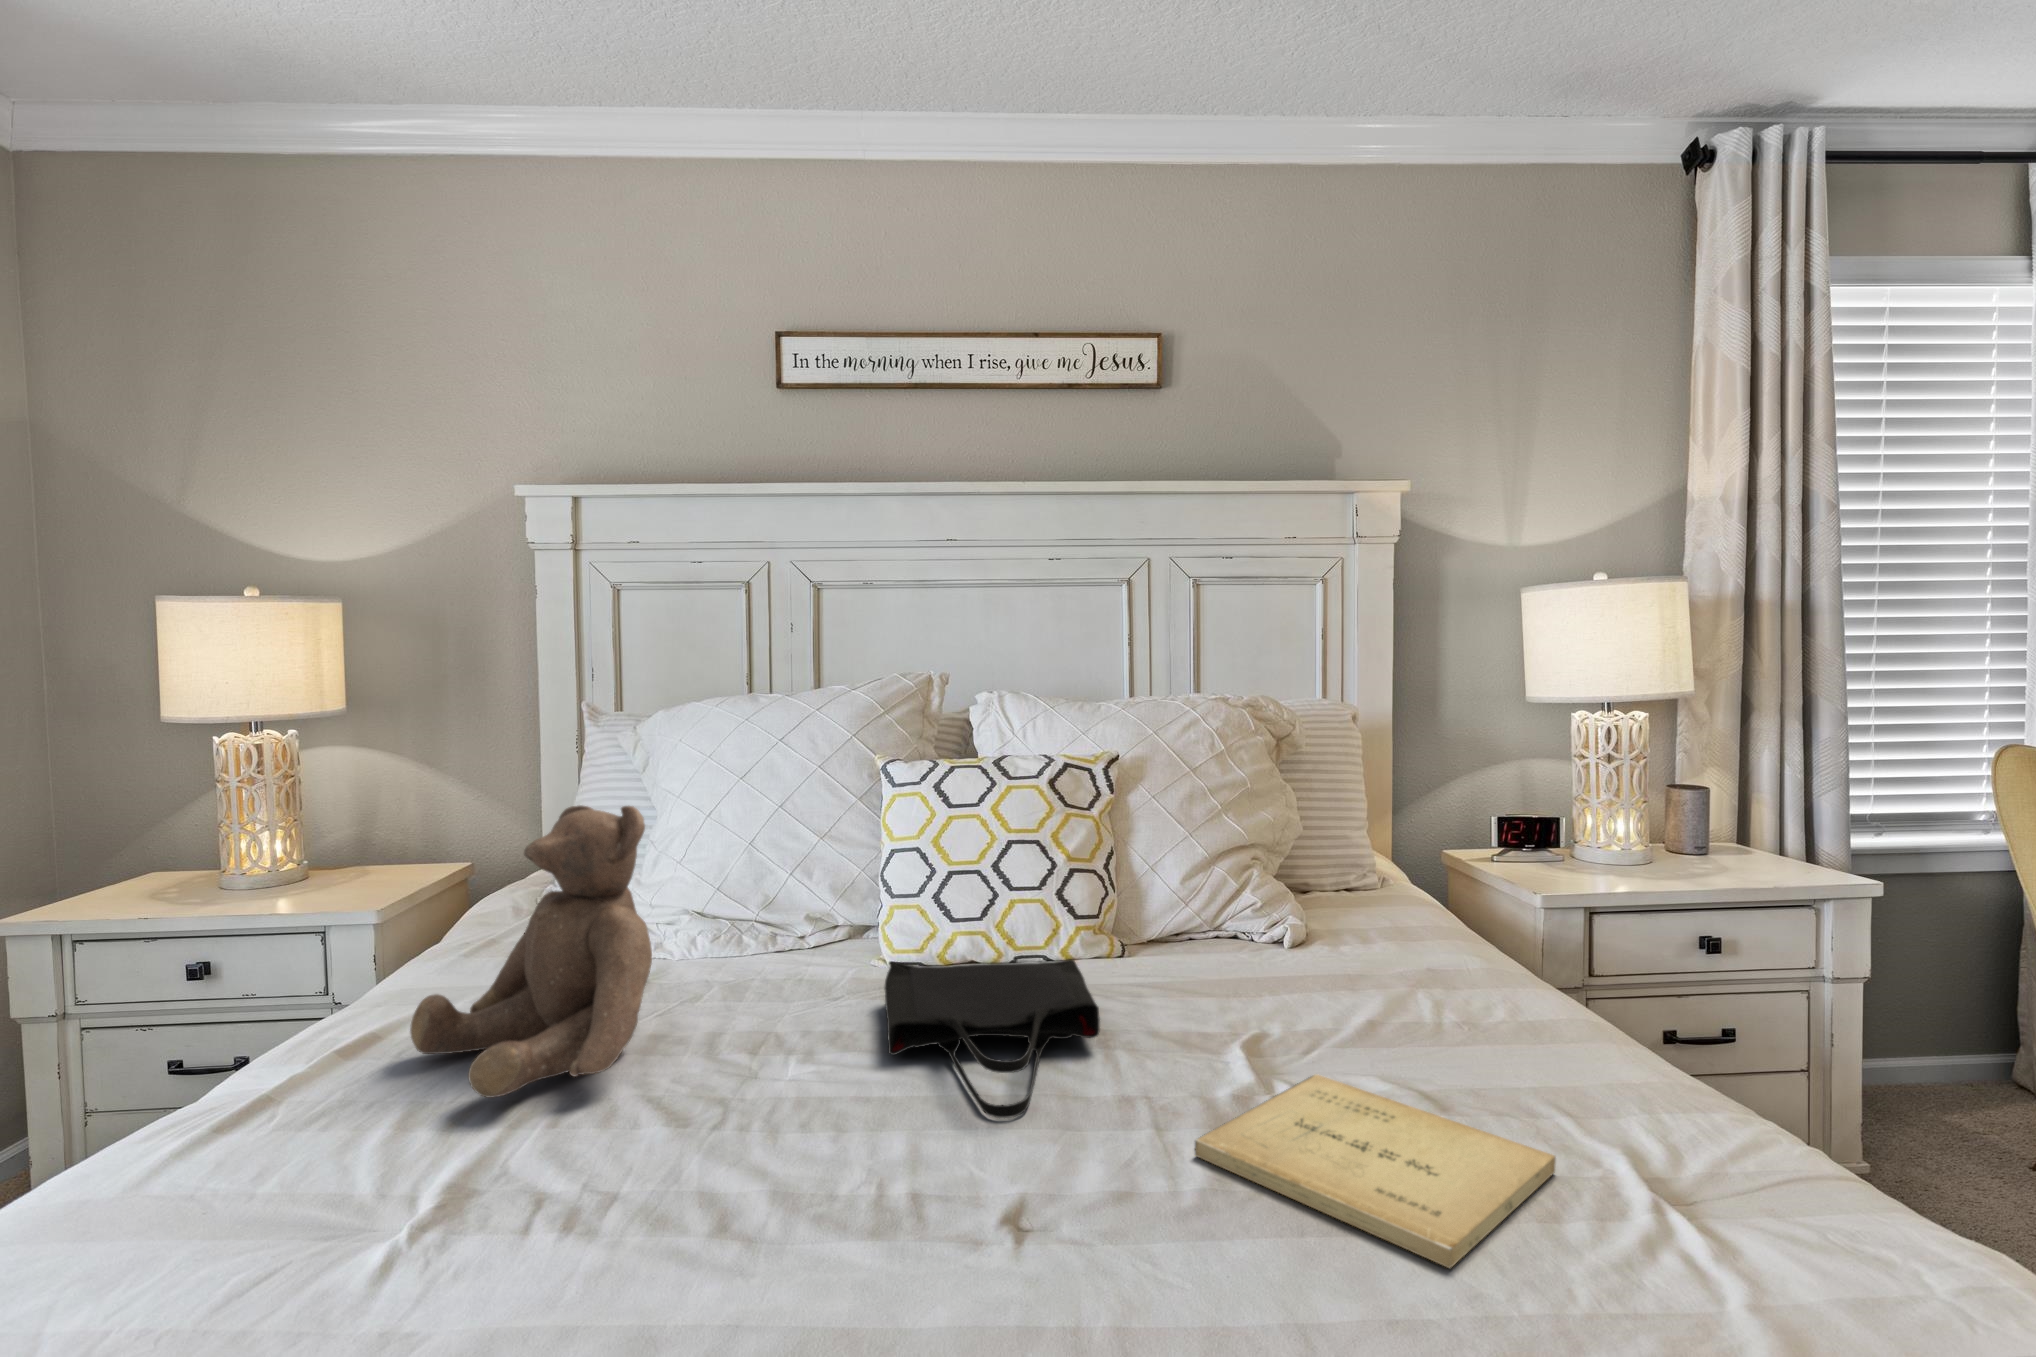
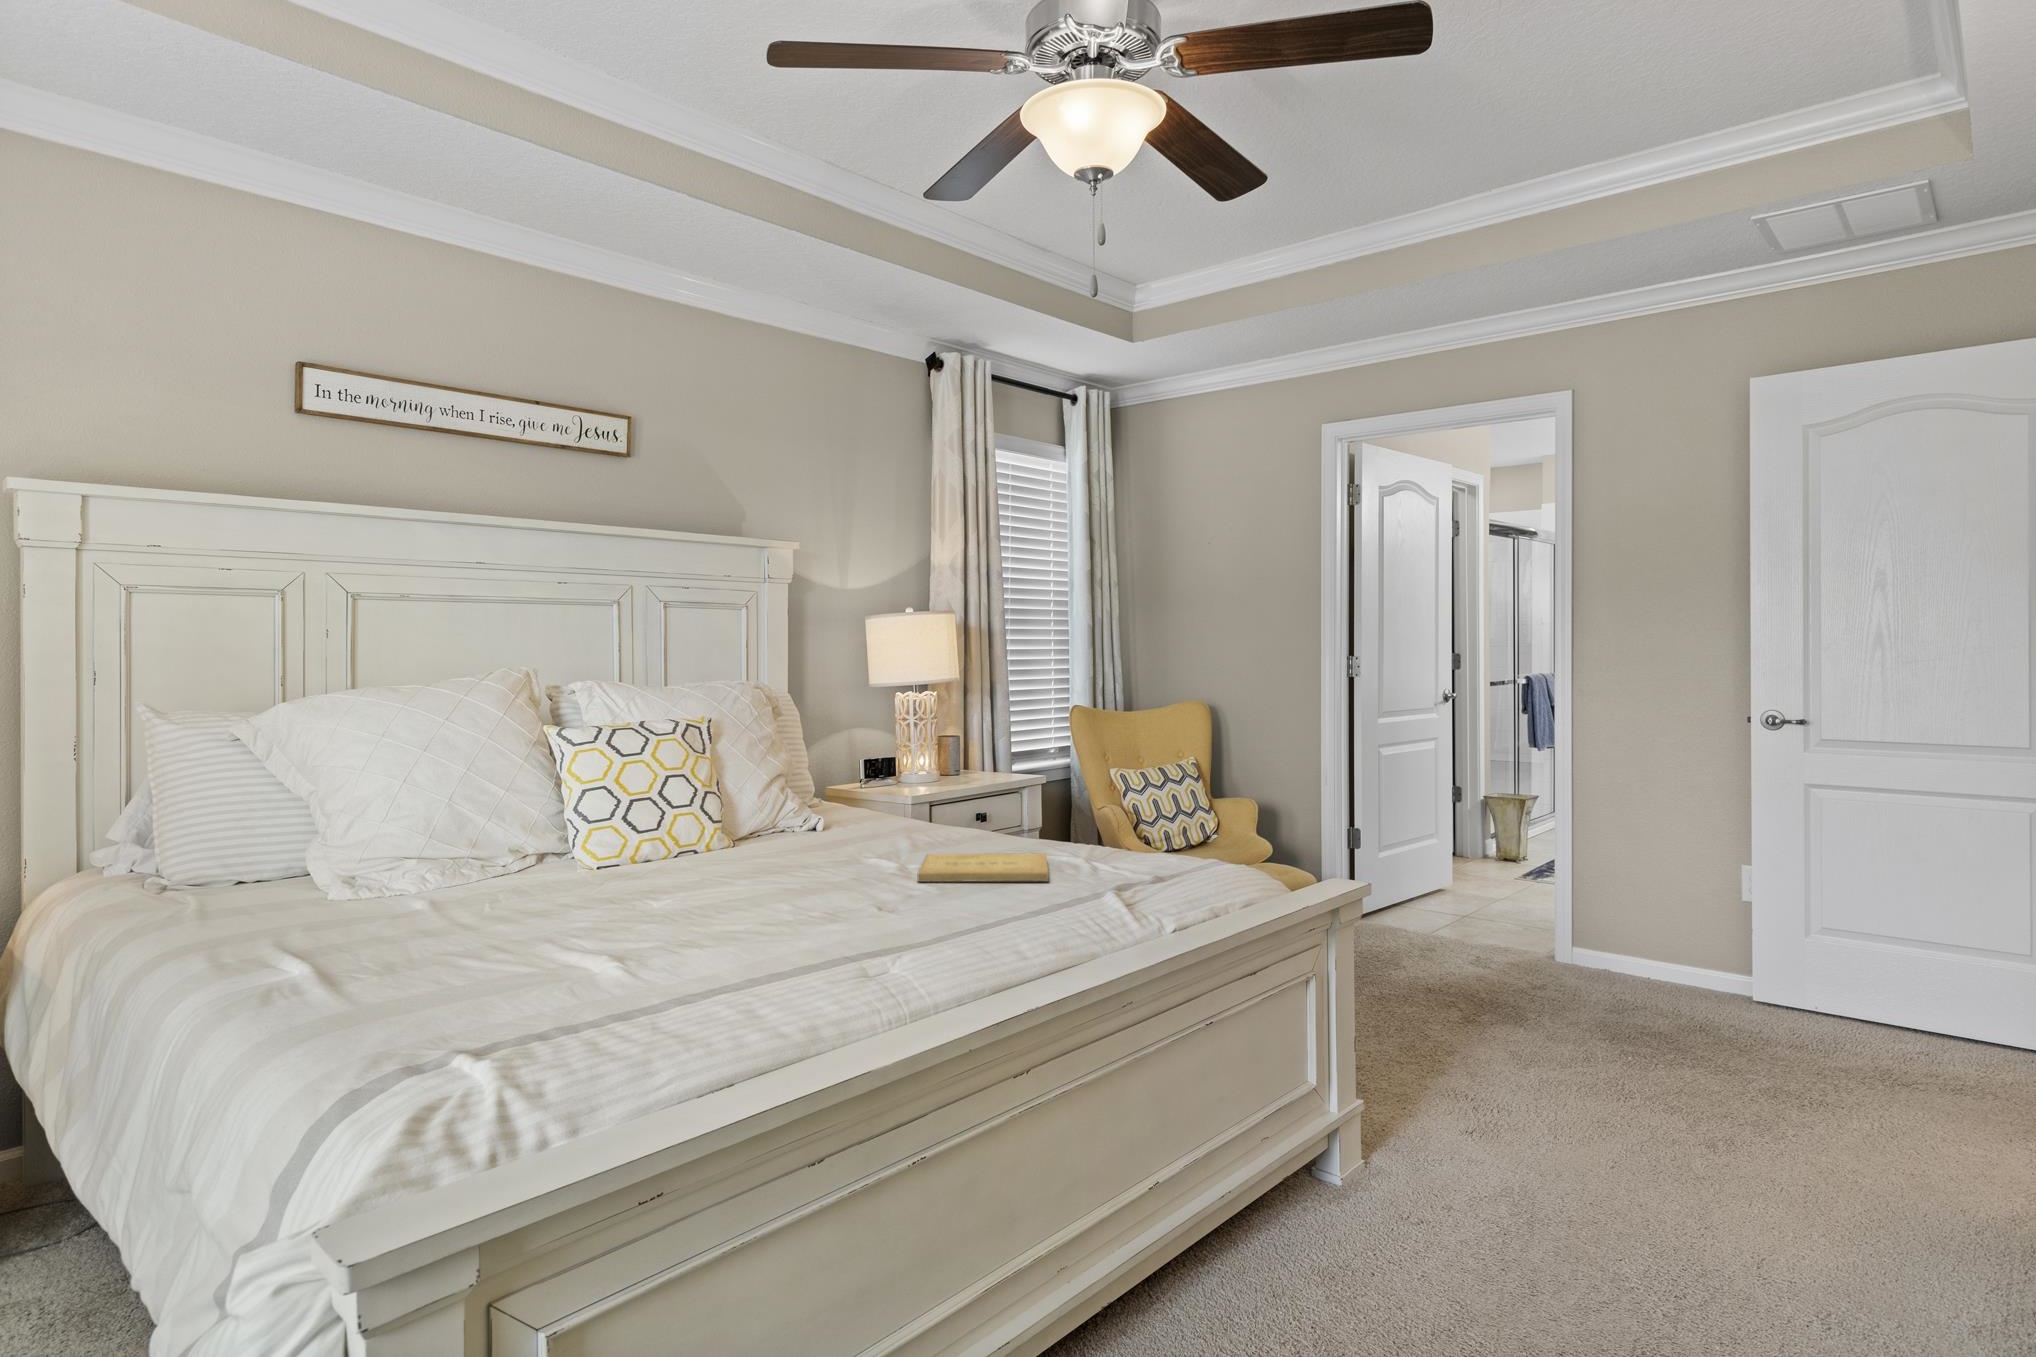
teddy bear: present [410,805,652,1097] -> none [376,741,583,936]
tote bag: present [885,959,1100,1118] -> none [650,836,822,890]

